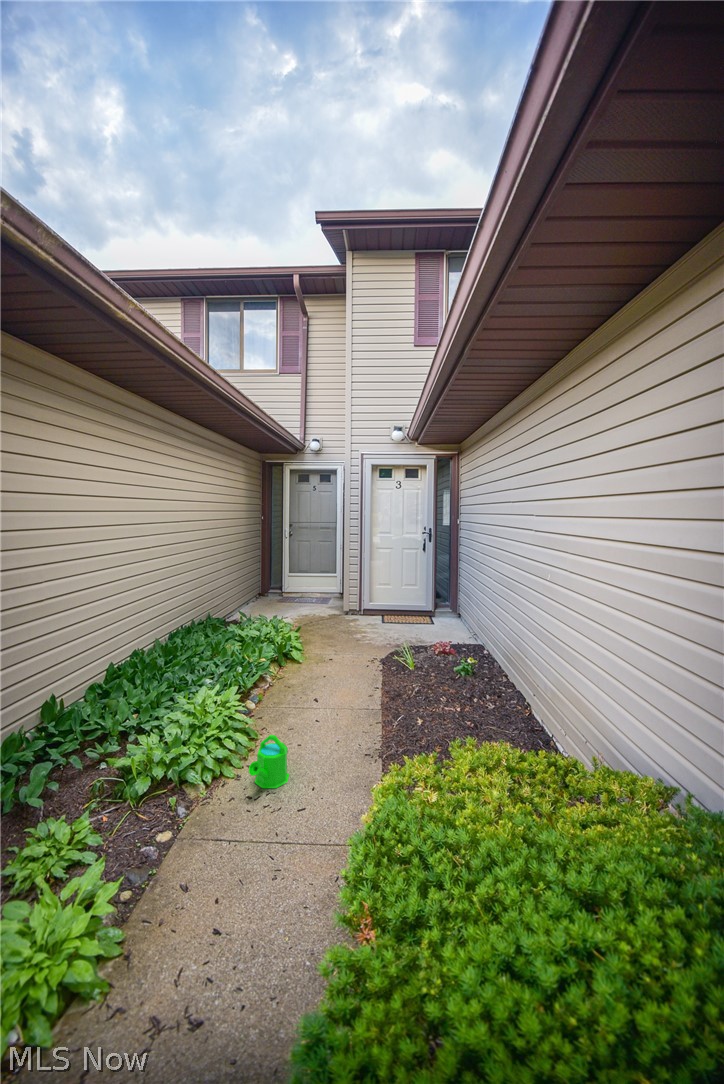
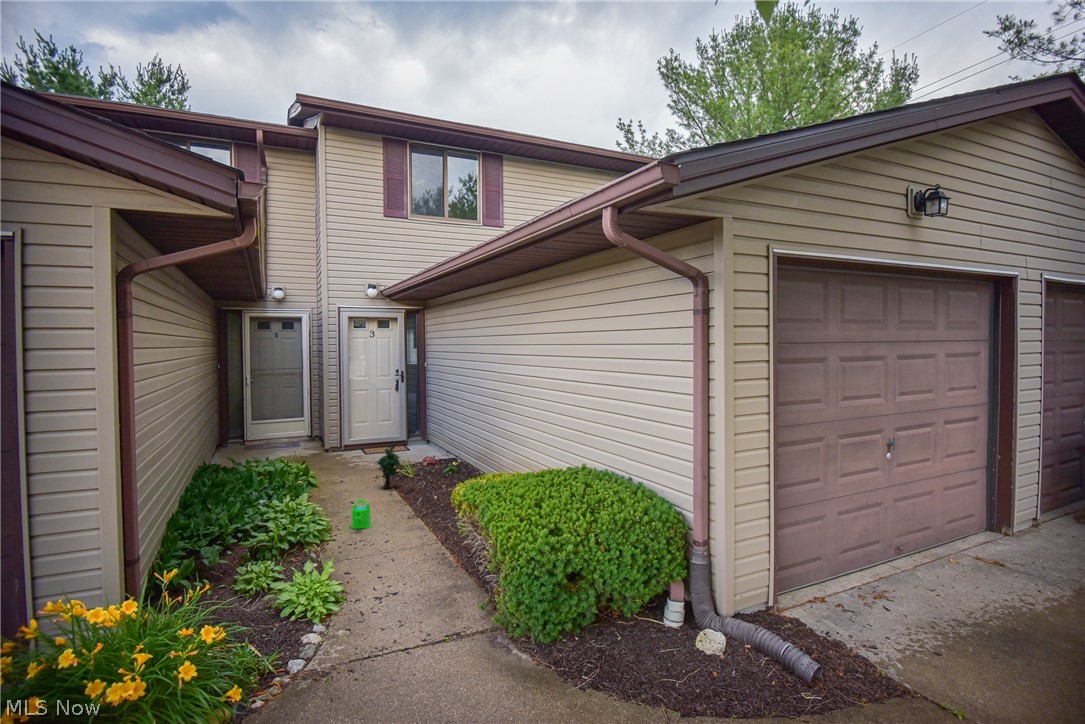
decorative plant: none [350,631,386,693] -> present [377,445,400,489]

